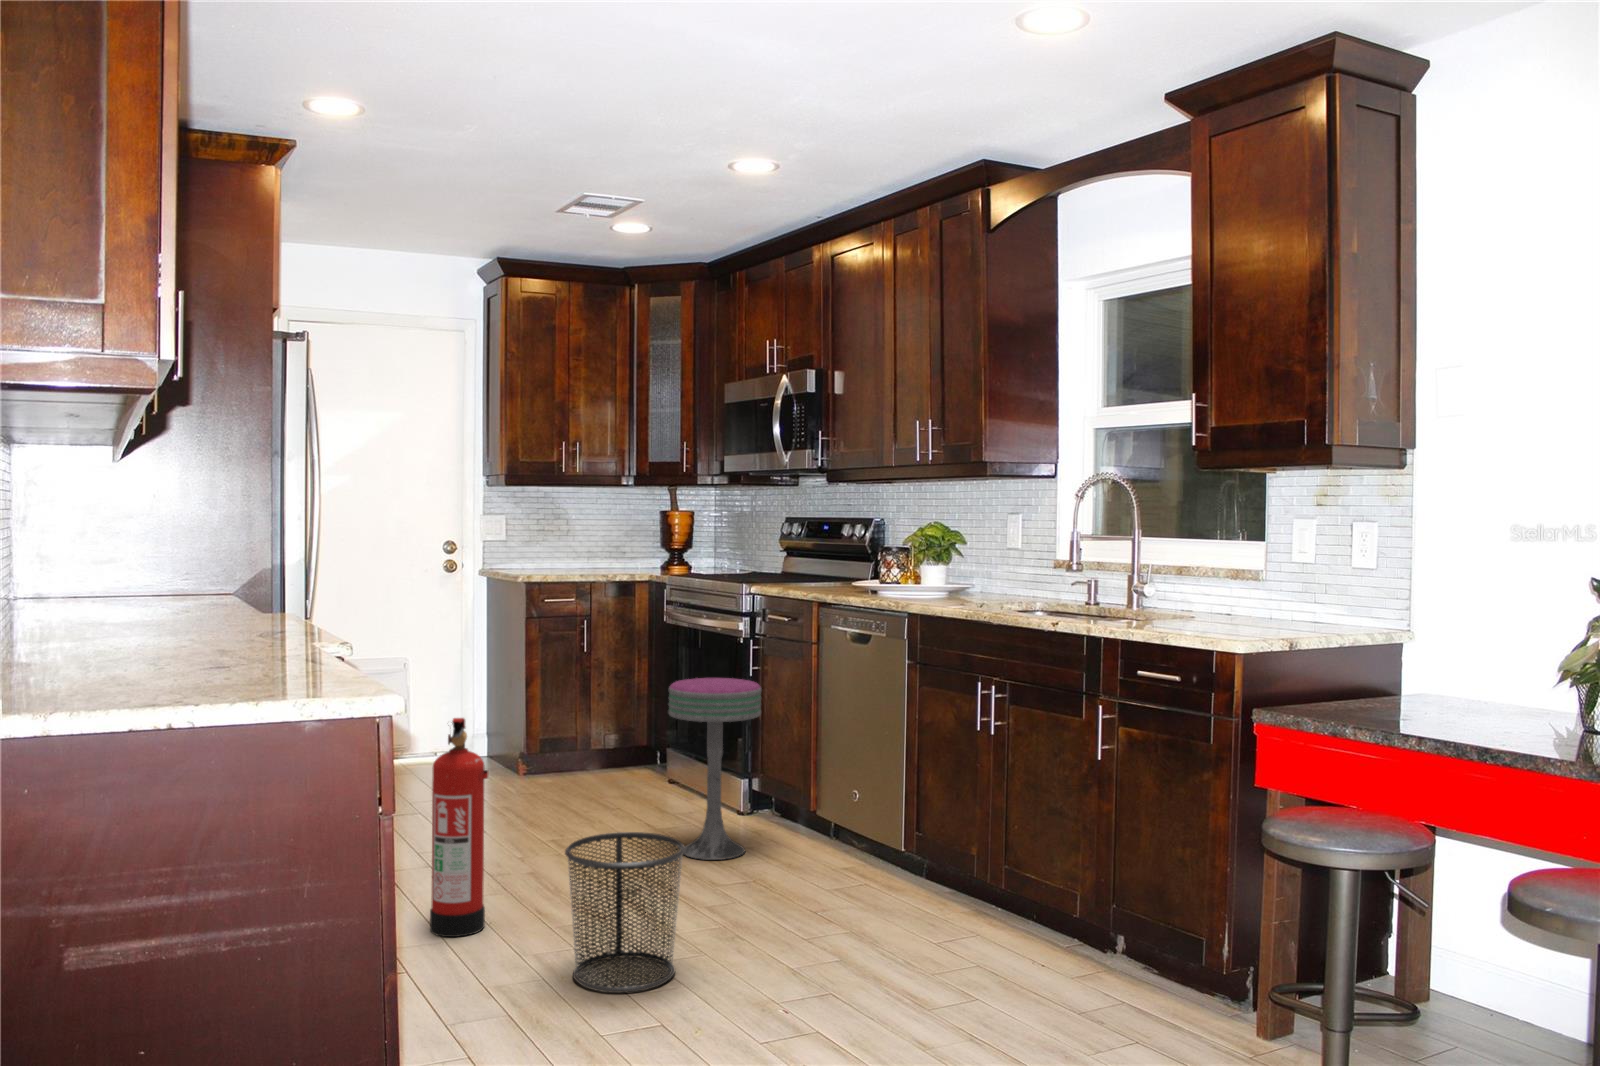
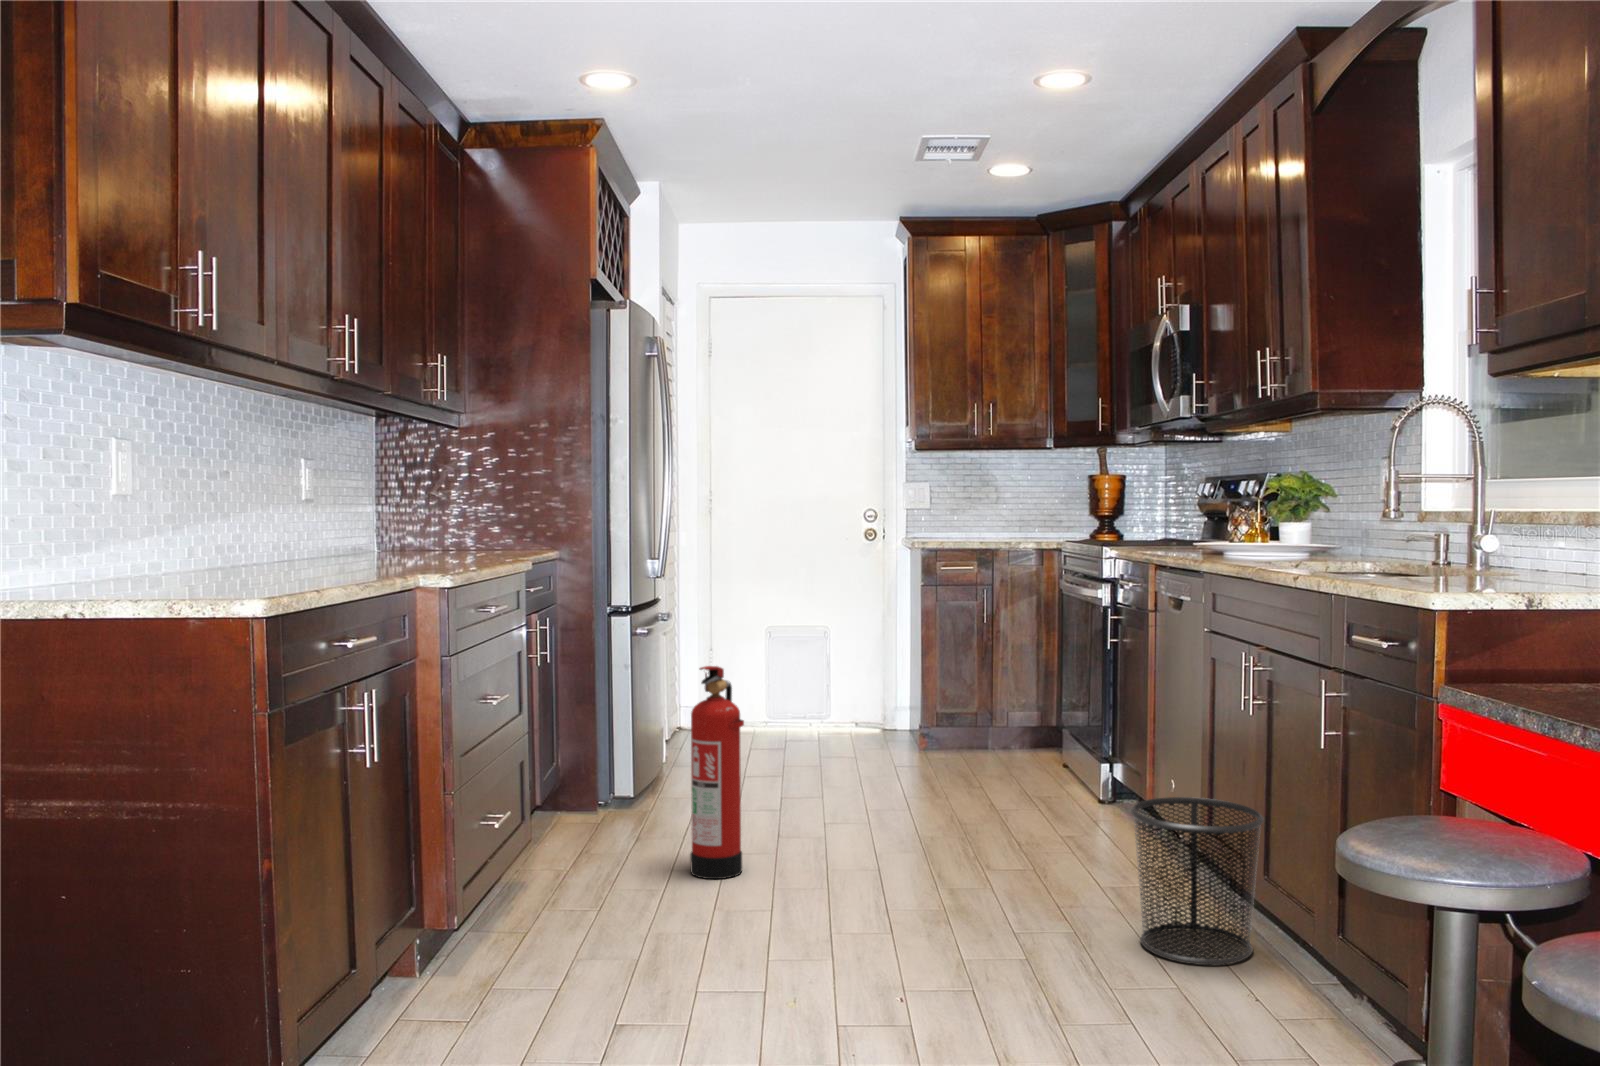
bar stool: present [668,678,761,860] -> none [983,648,1086,845]
waste bin: present [565,832,685,993] -> present [1131,797,1264,965]

